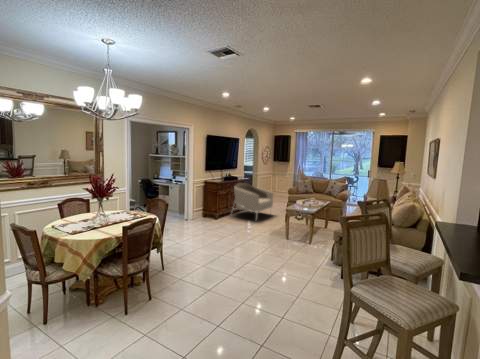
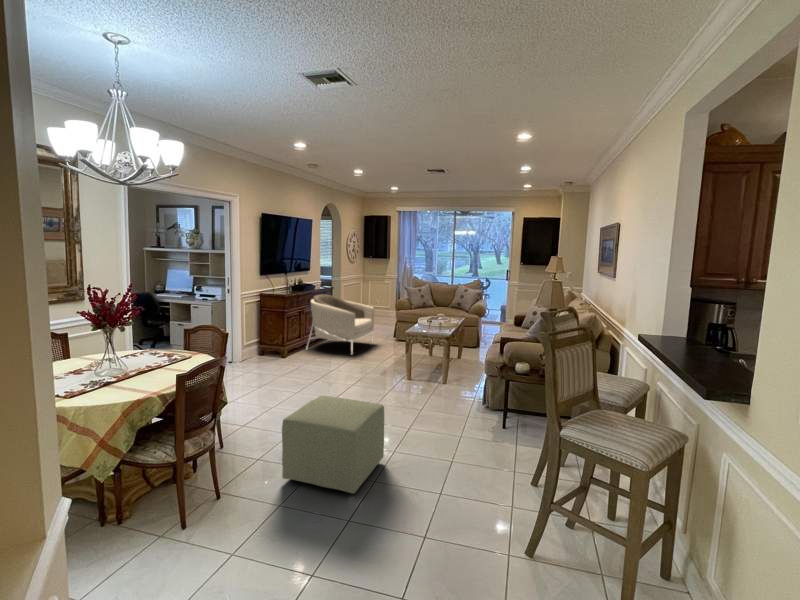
ottoman: none [187,245,252,309] -> present [282,396,384,493]

